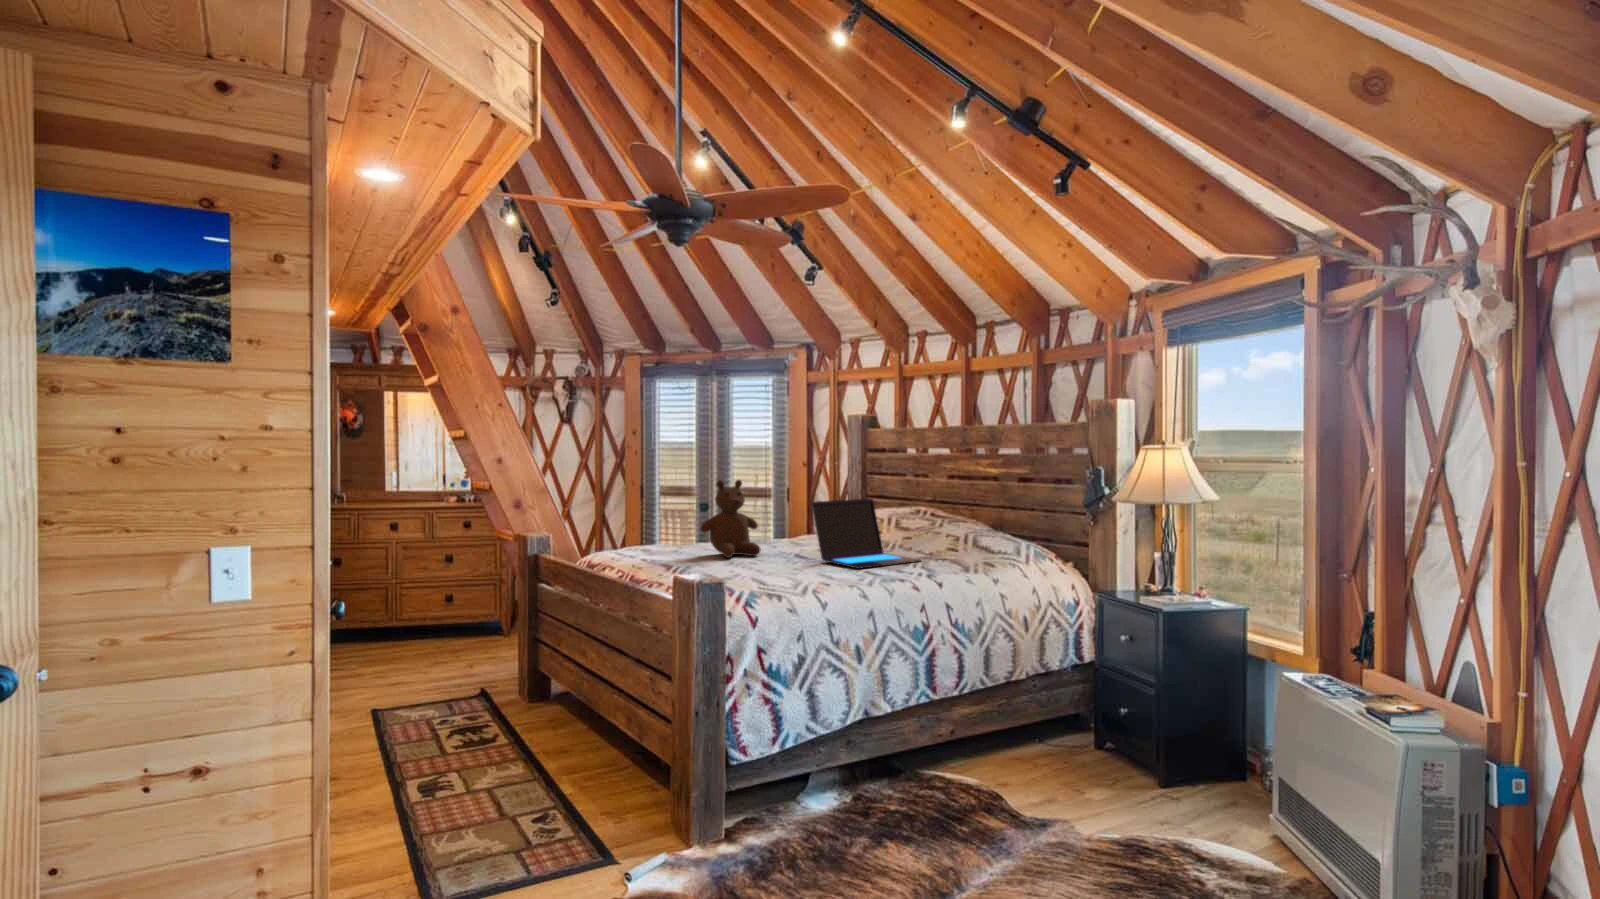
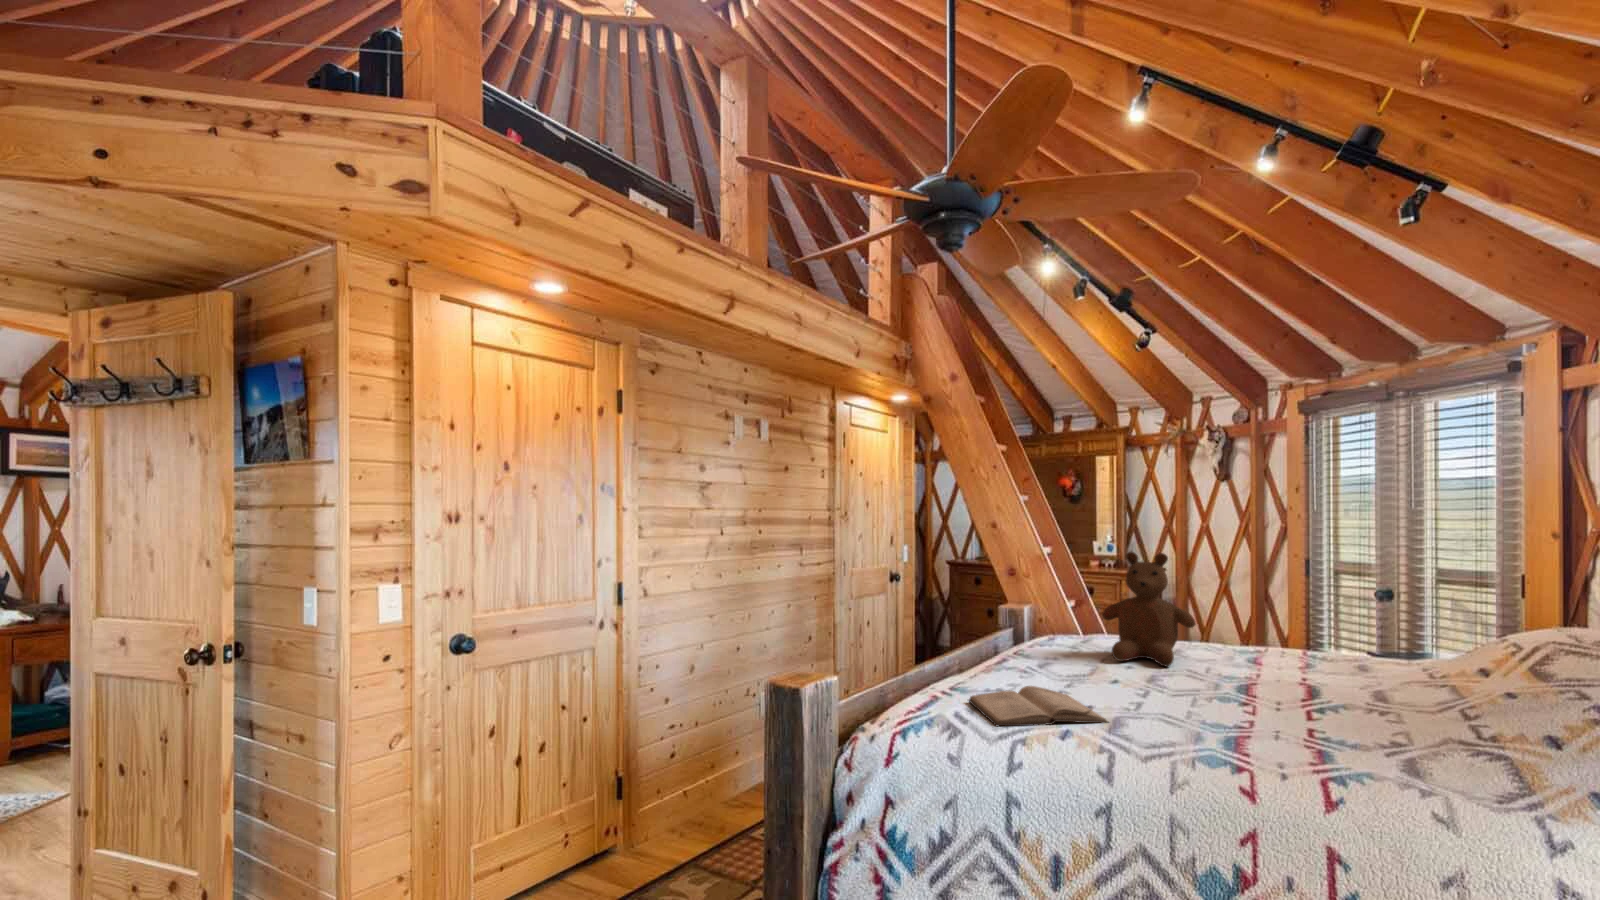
laptop: present [812,499,921,569] -> none [1207,597,1396,744]
diary: none [740,570,825,590] -> present [968,686,1109,726]

